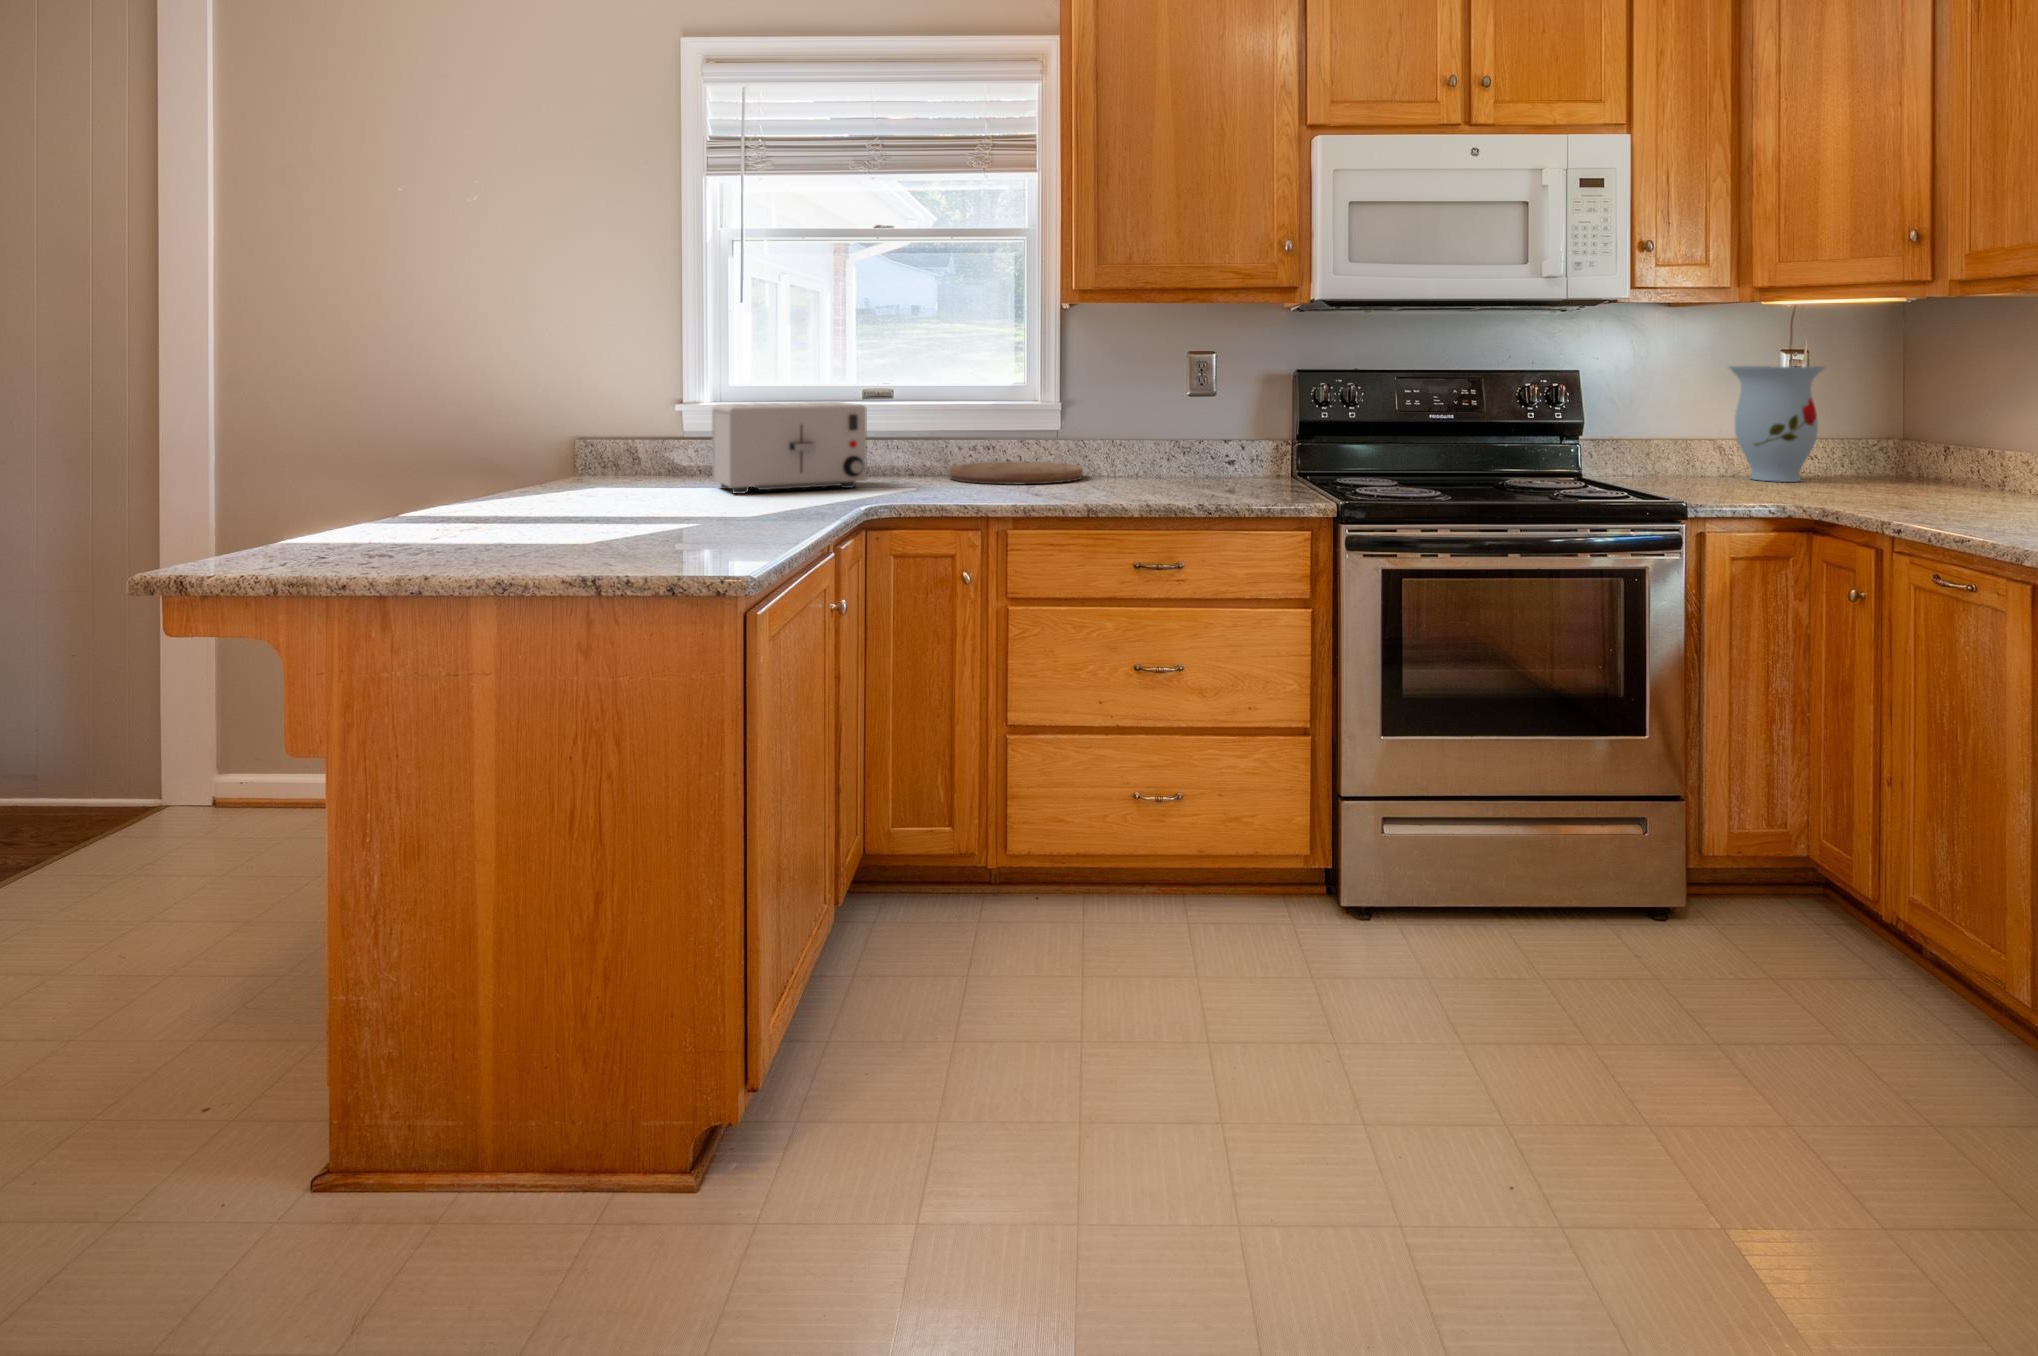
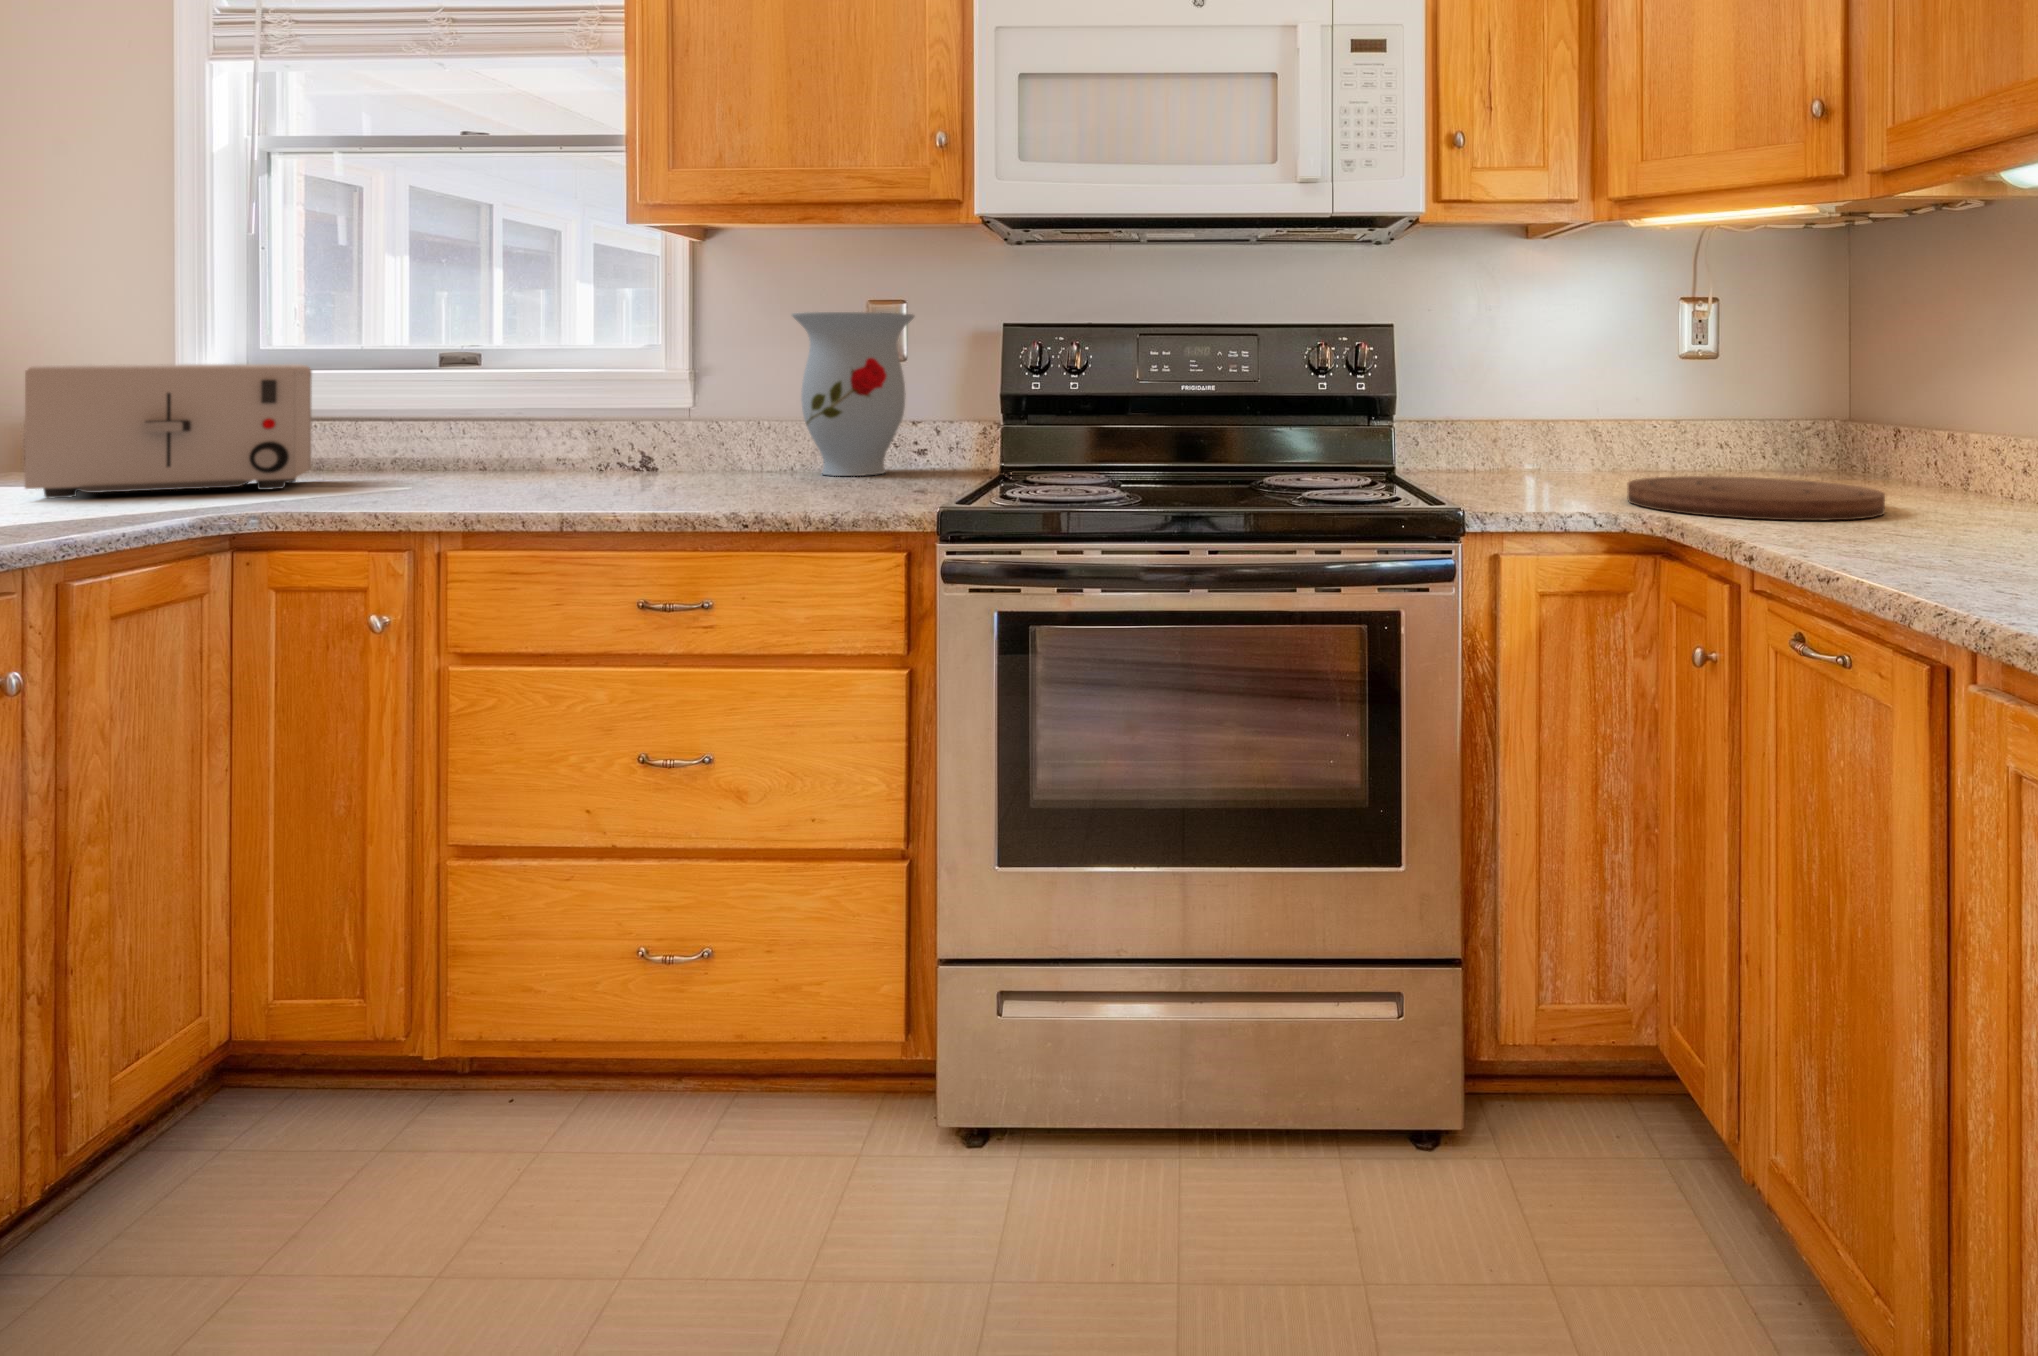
vase: present [1729,366,1825,482] -> present [792,312,914,476]
cutting board: present [950,461,1083,484] -> present [1628,476,1885,521]

